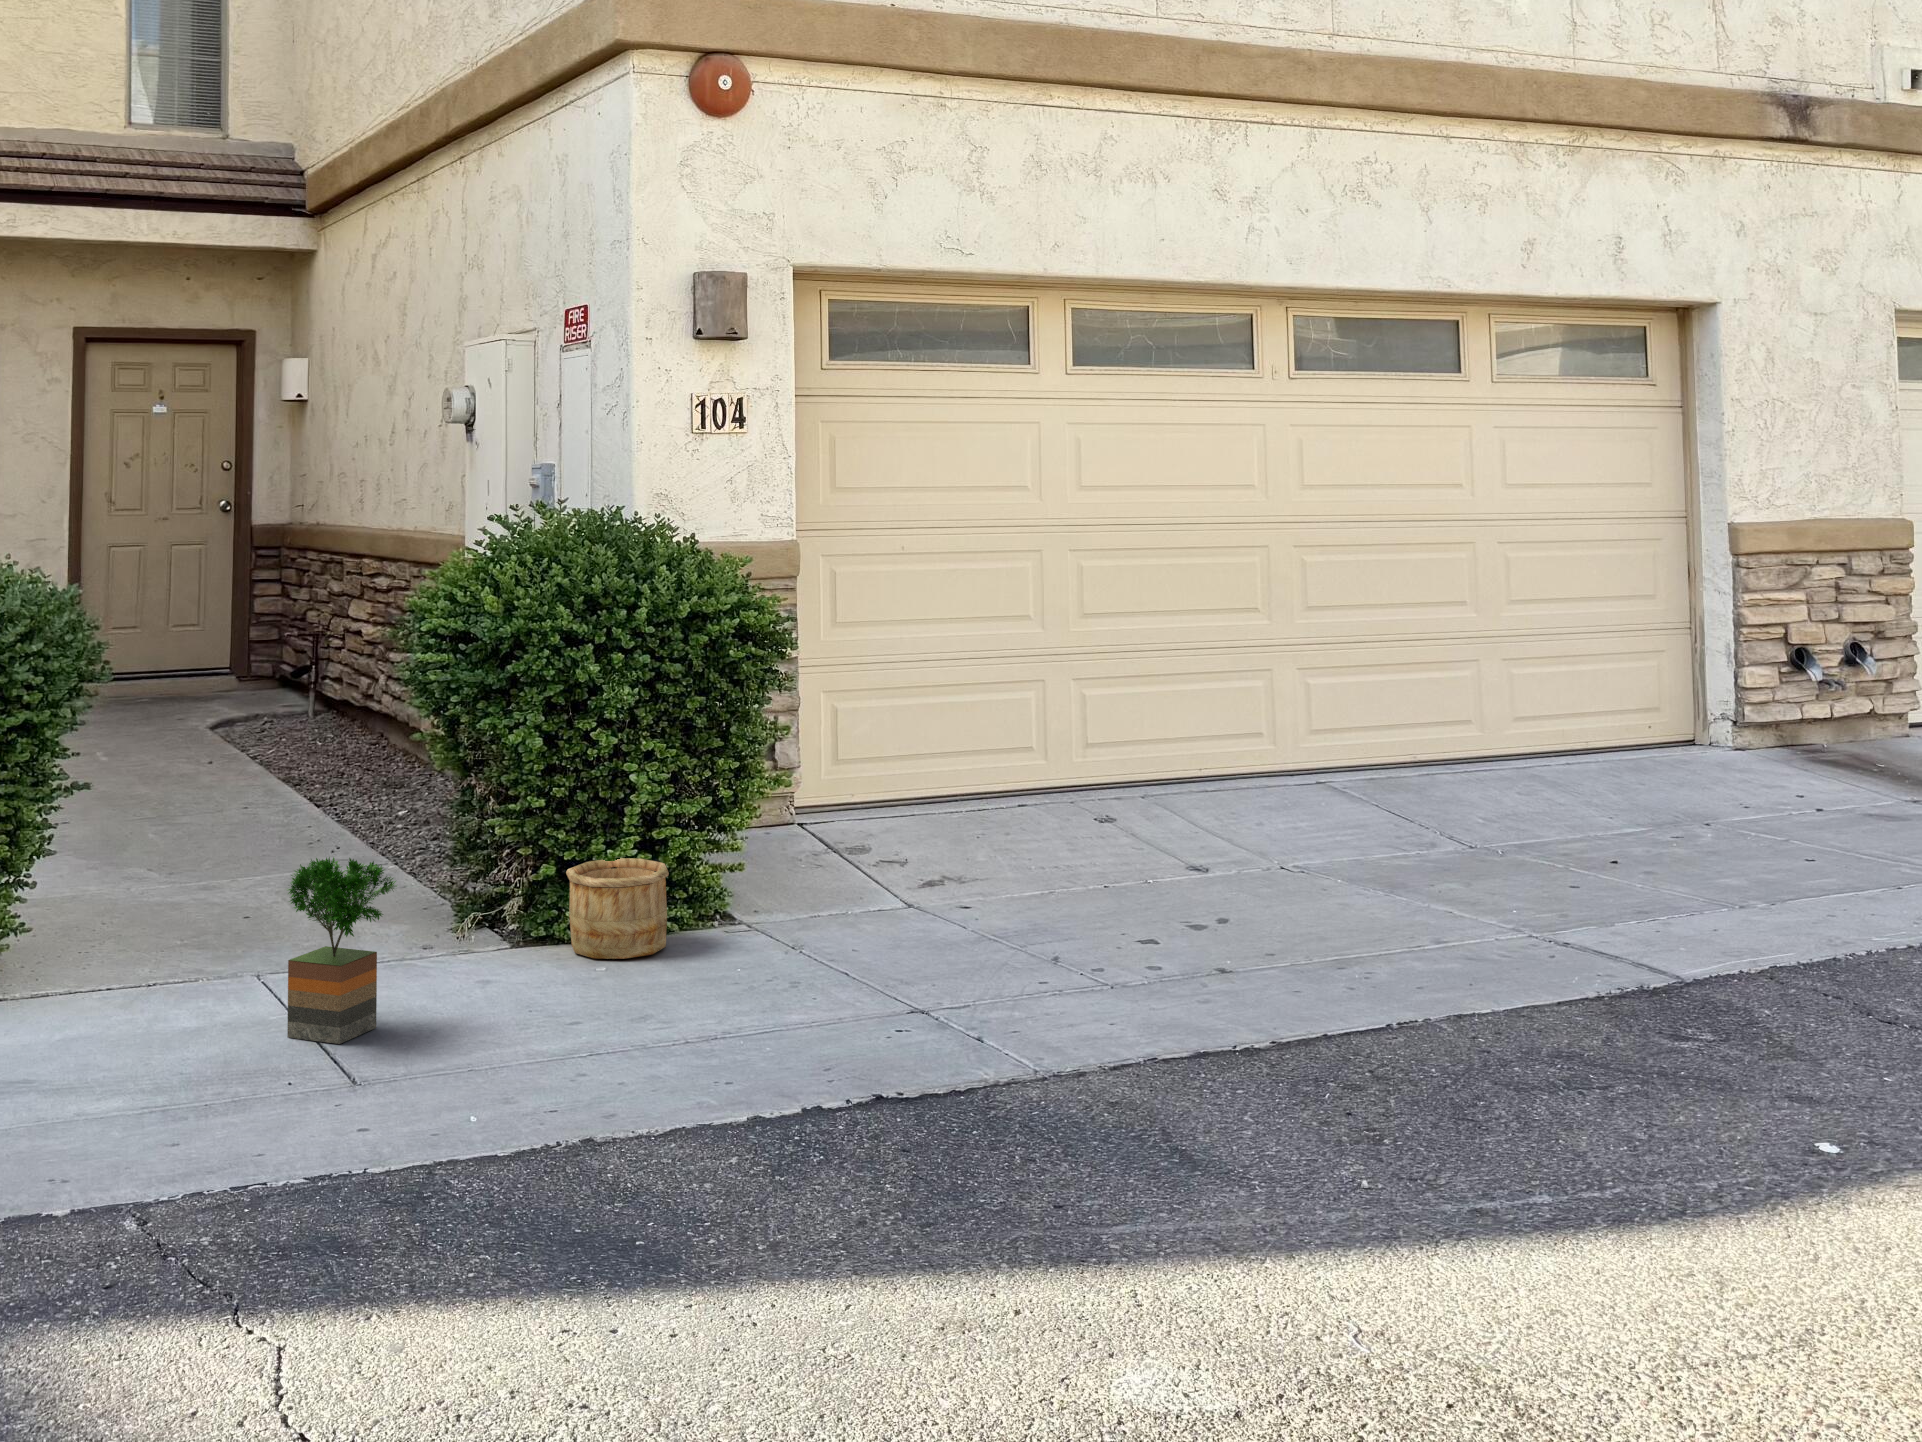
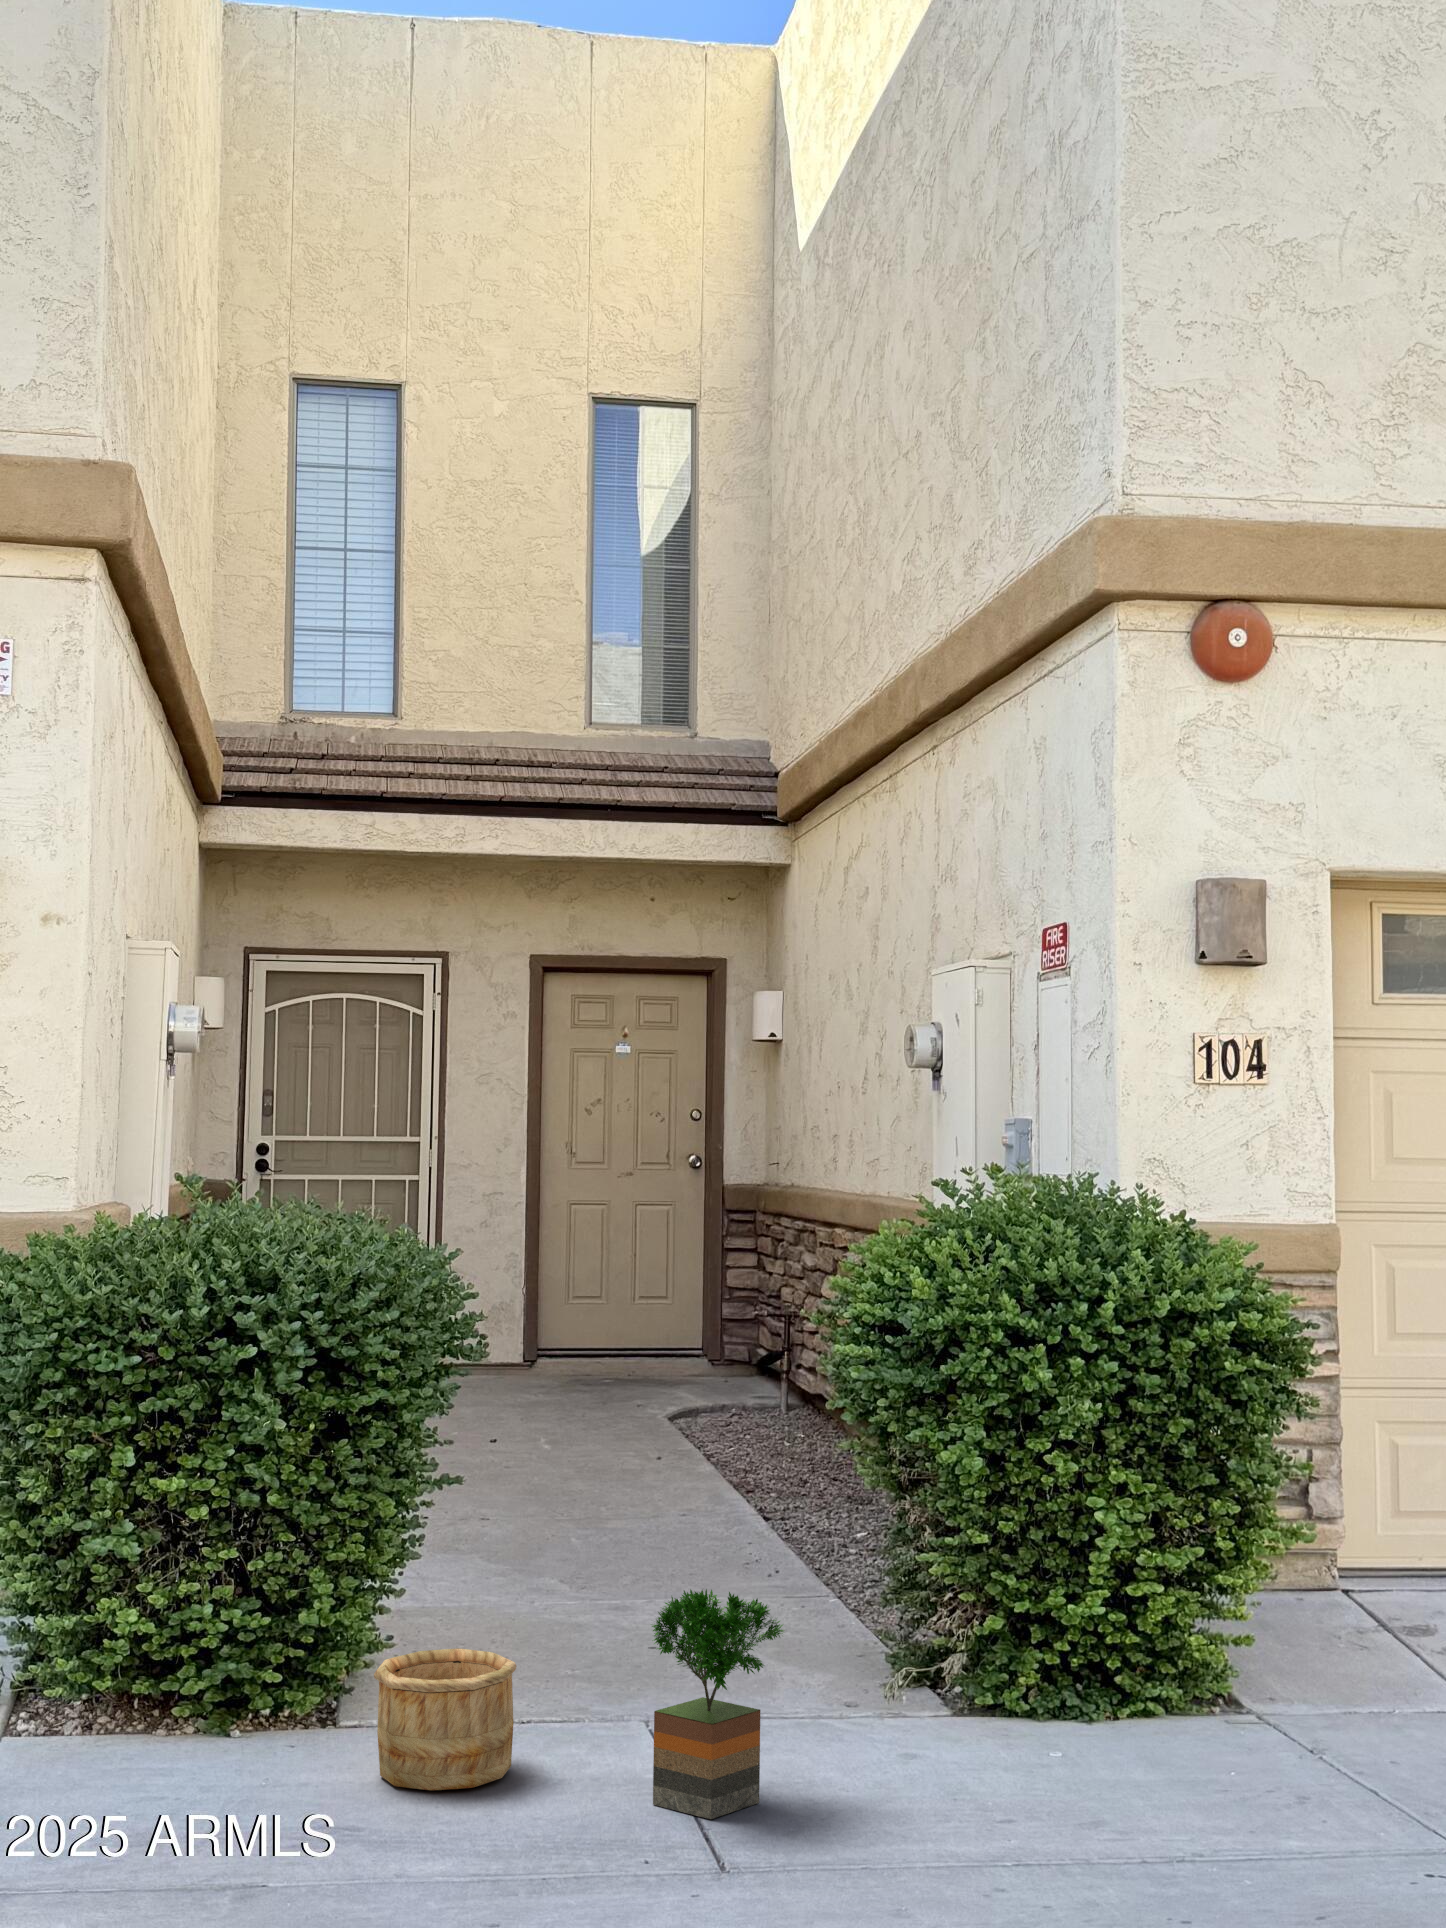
wooden bucket: present [566,858,669,959] -> present [374,1648,517,1790]

